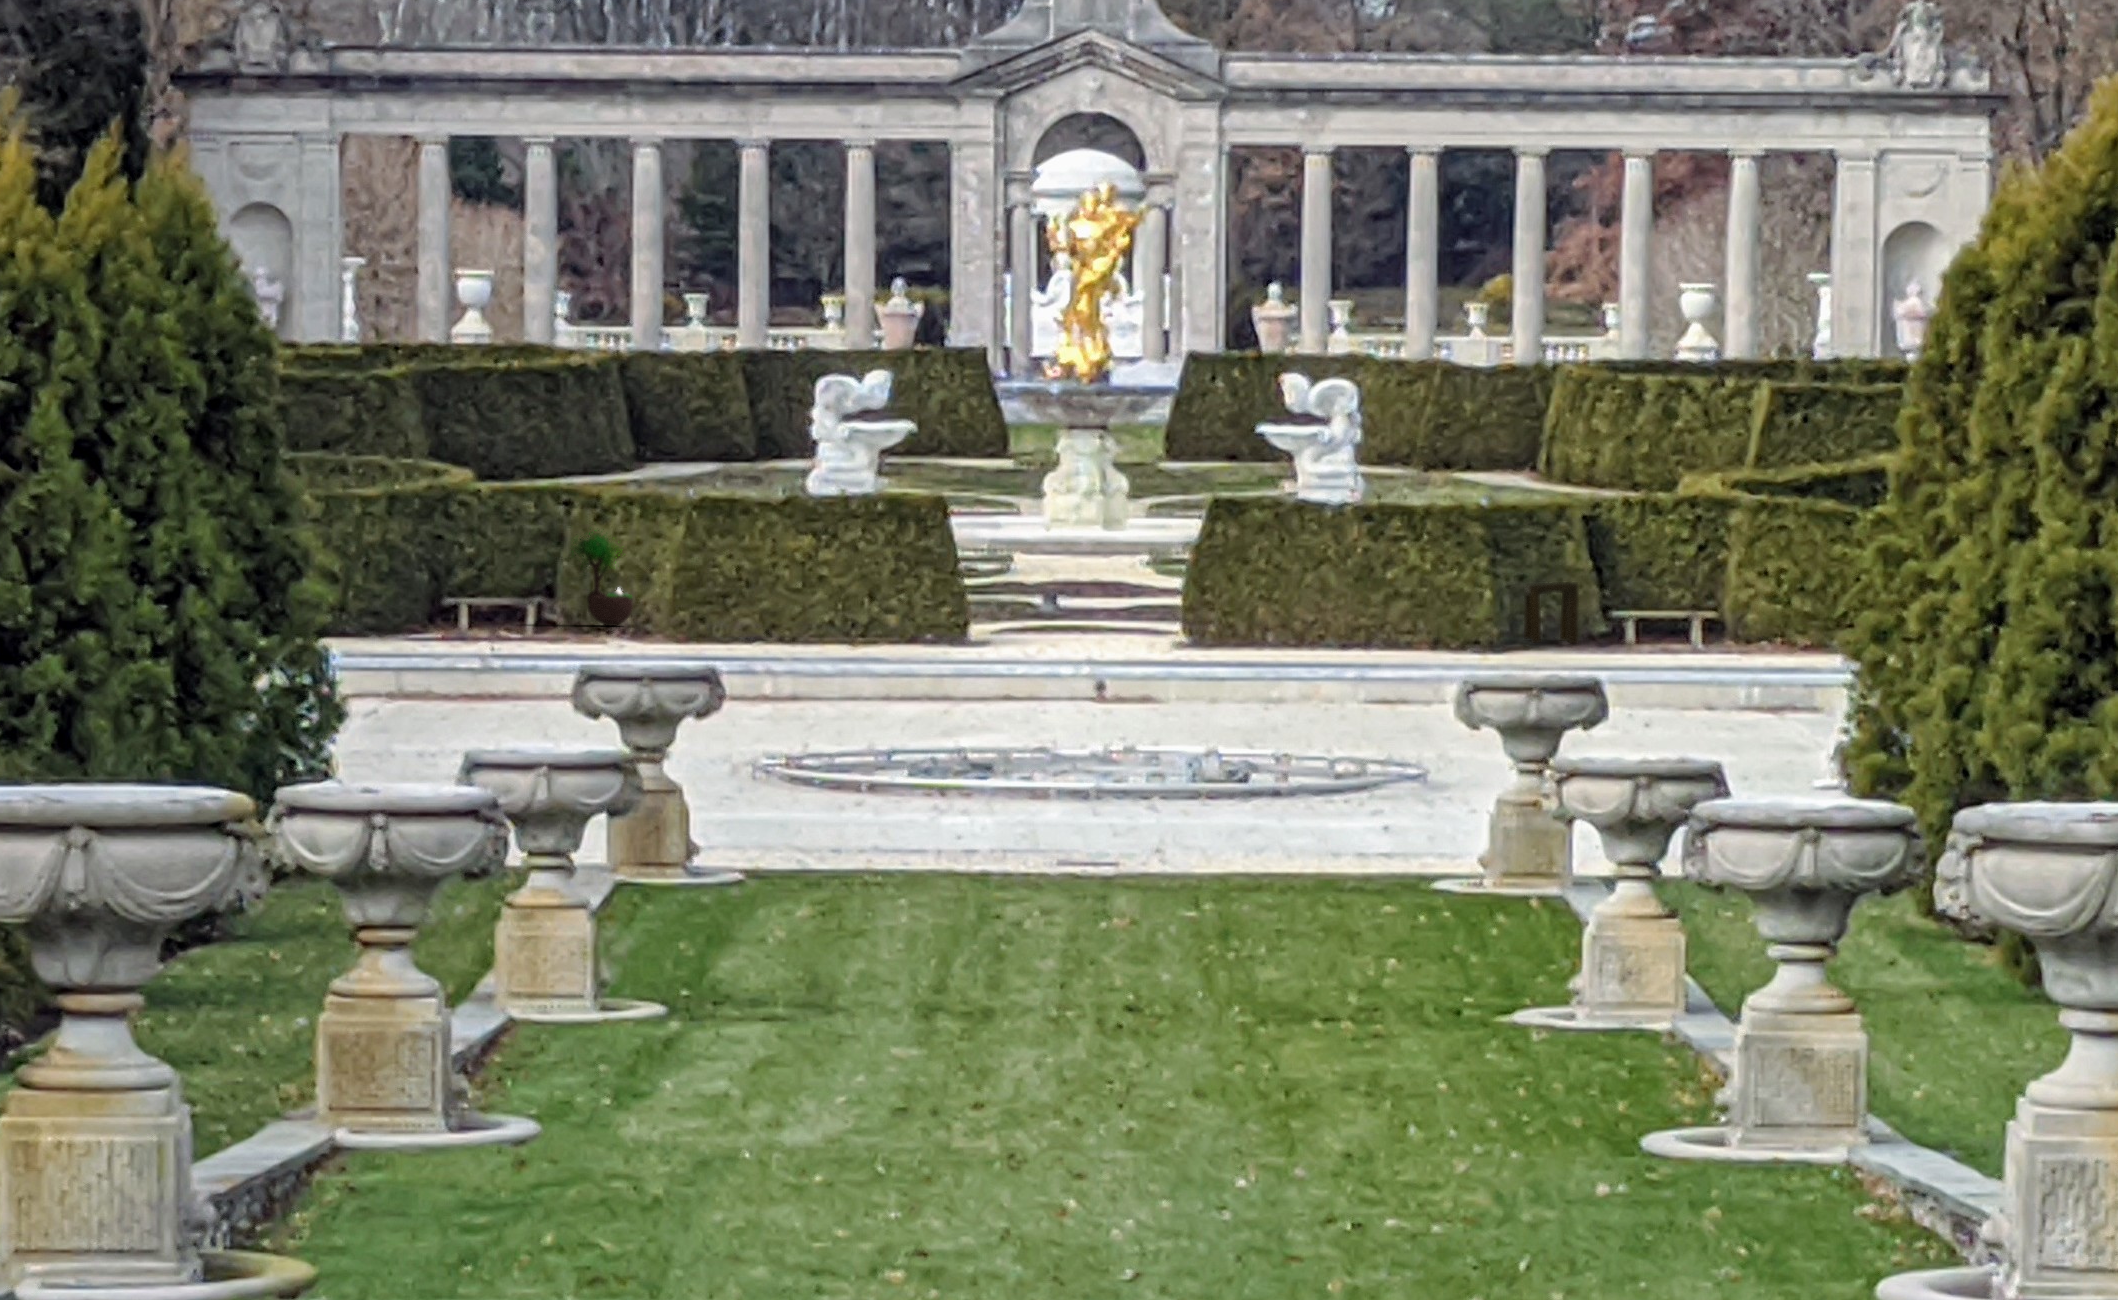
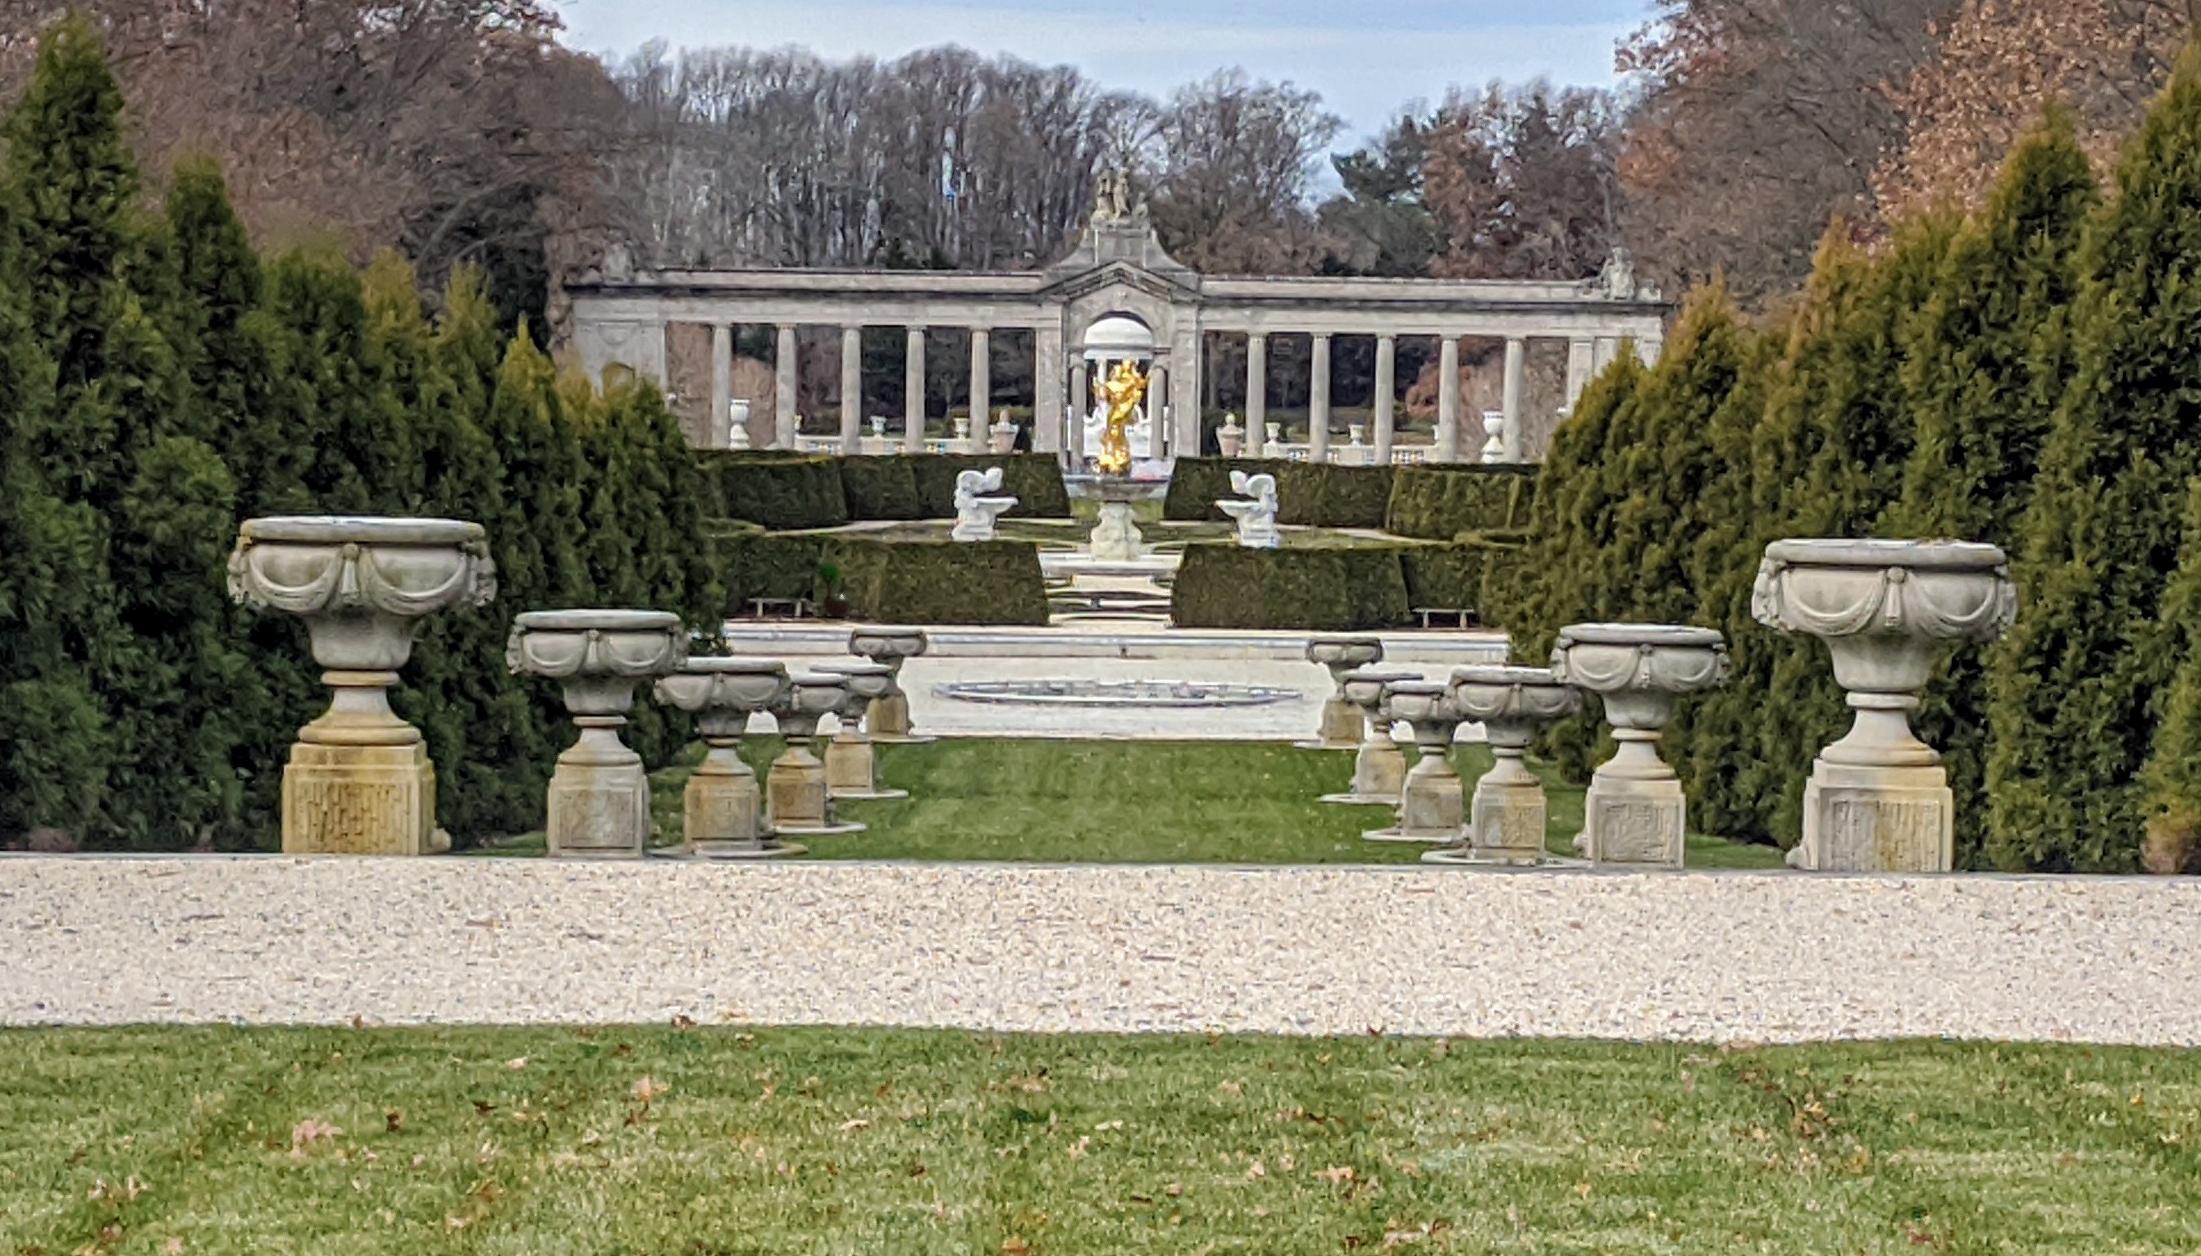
bench: present [1524,582,1579,643] -> none [1370,593,1400,629]

